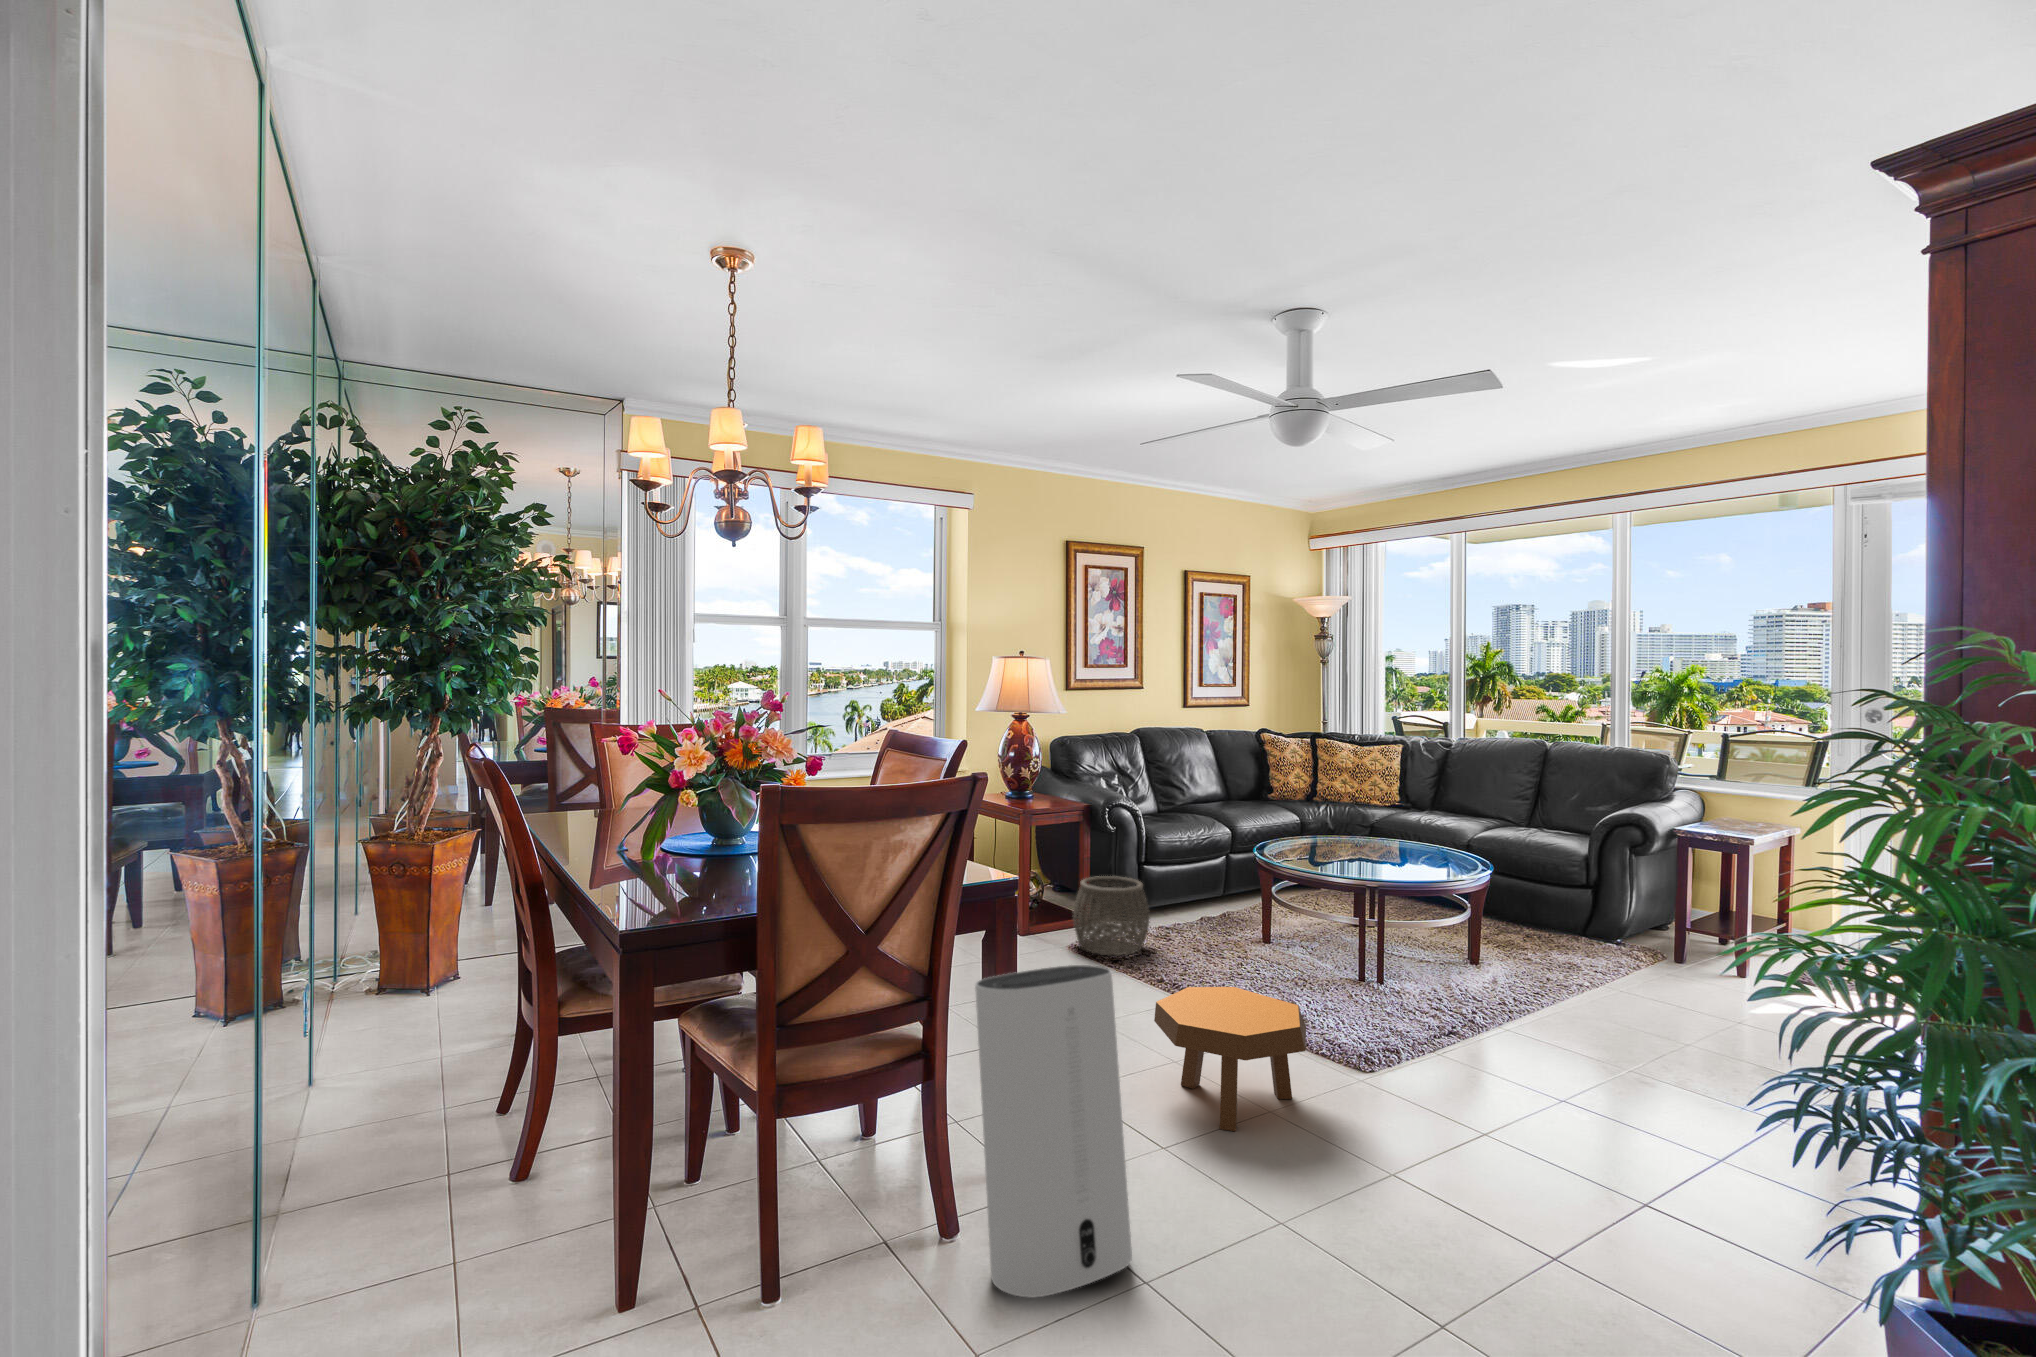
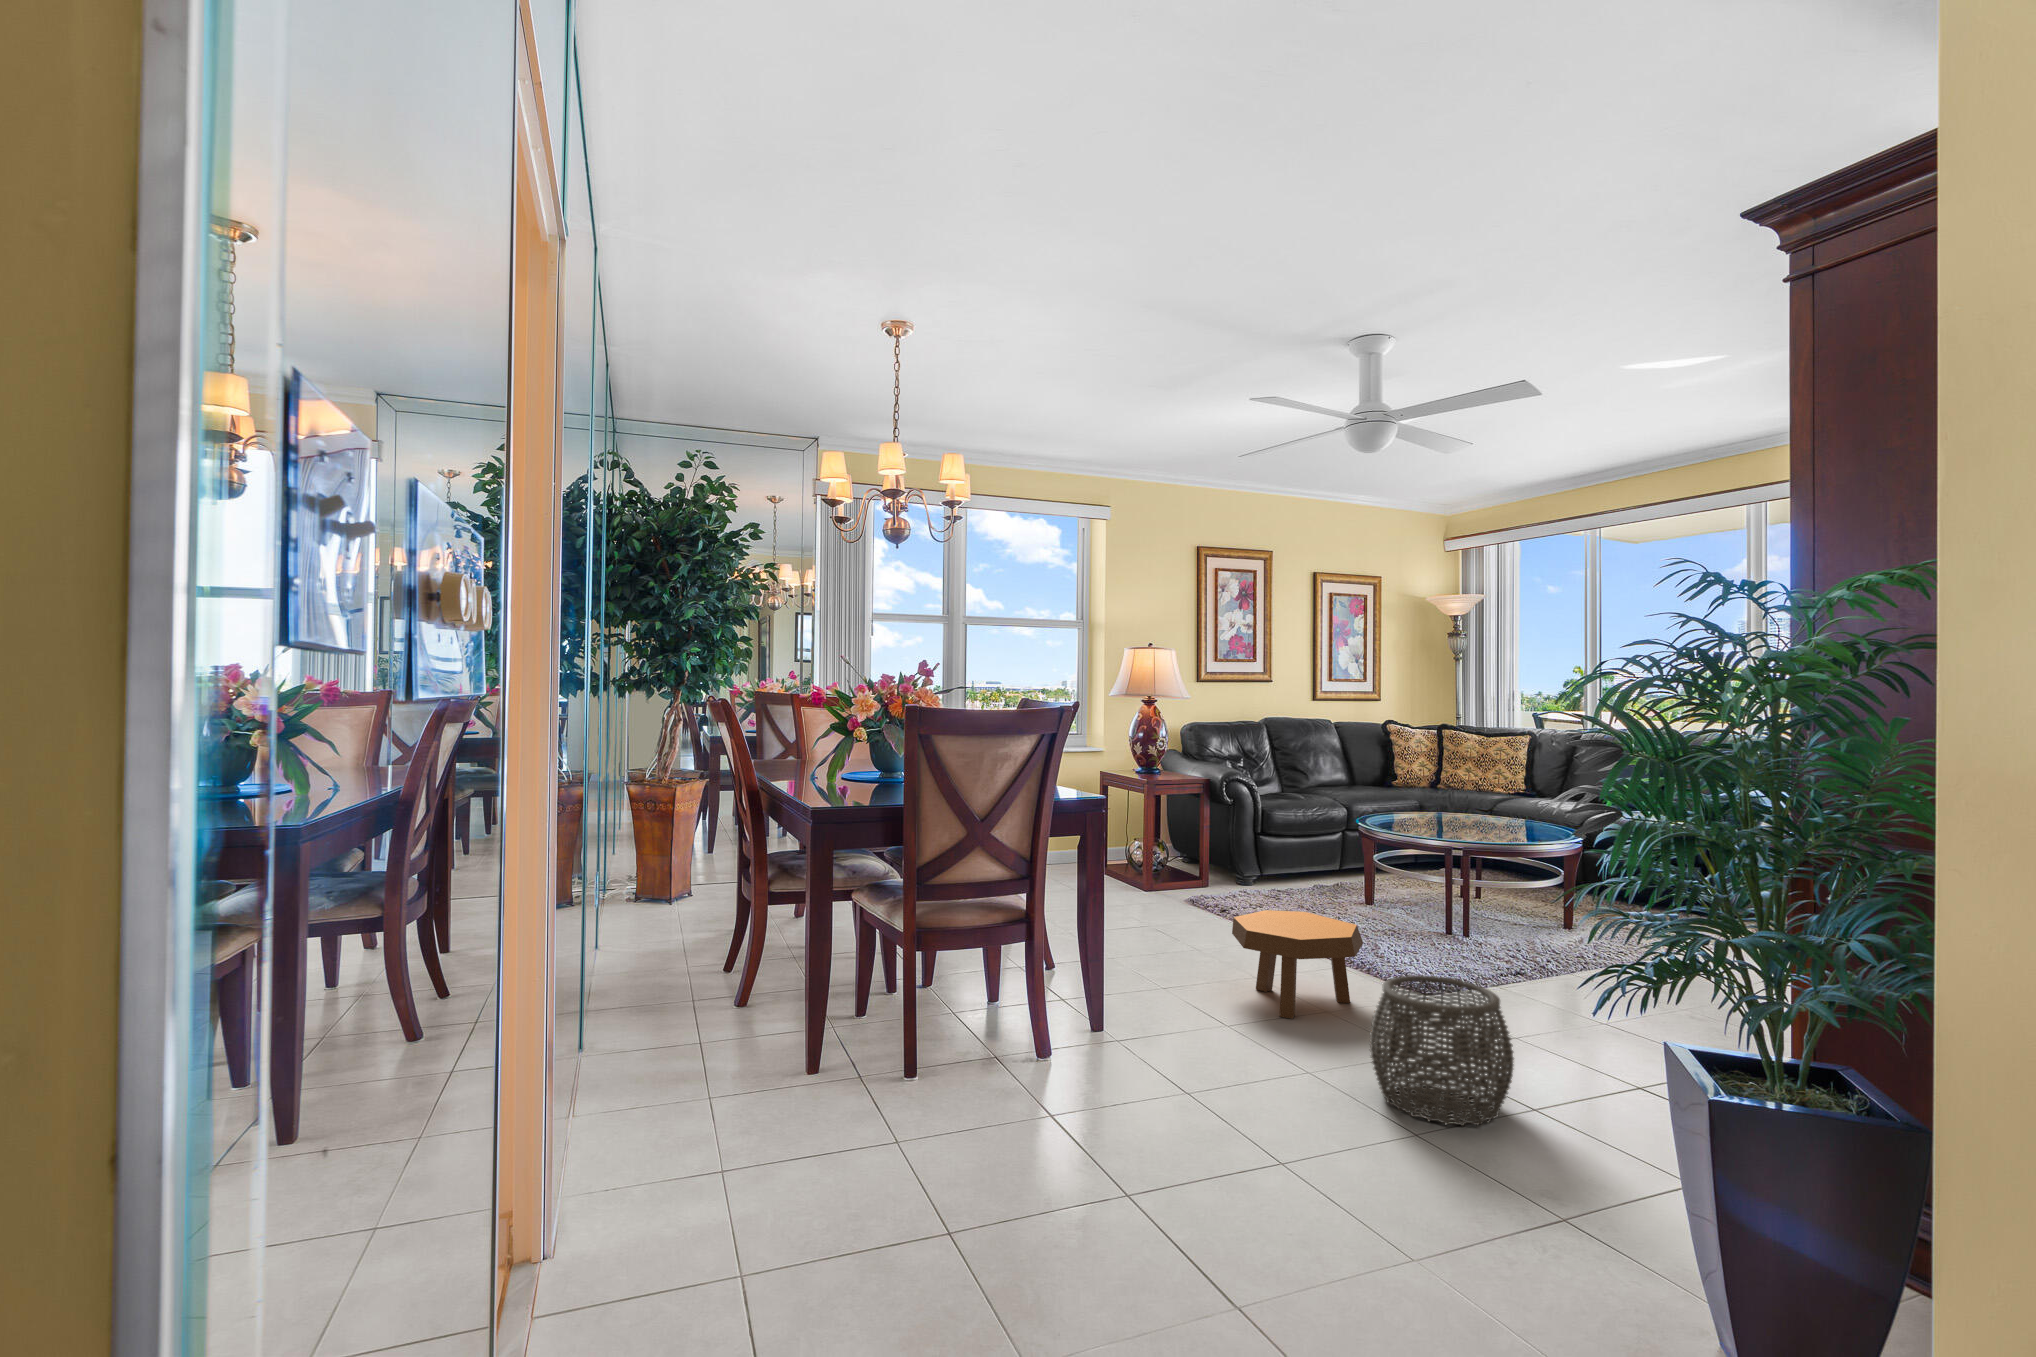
woven basket: present [1073,876,1150,956] -> present [1370,975,1514,1126]
air purifier: present [975,965,1132,1297] -> none [1061,859,1181,1092]

